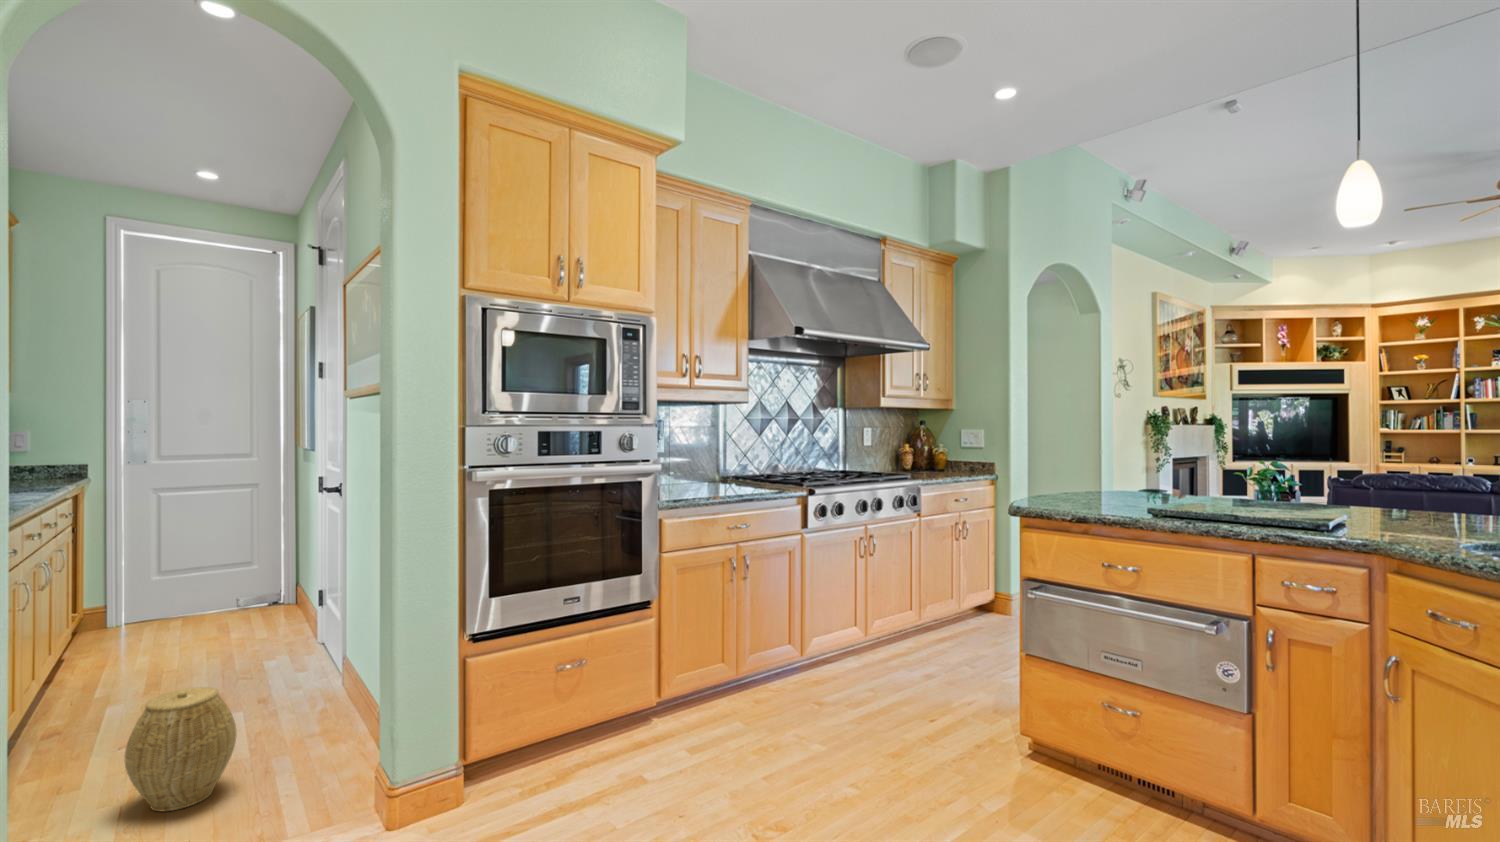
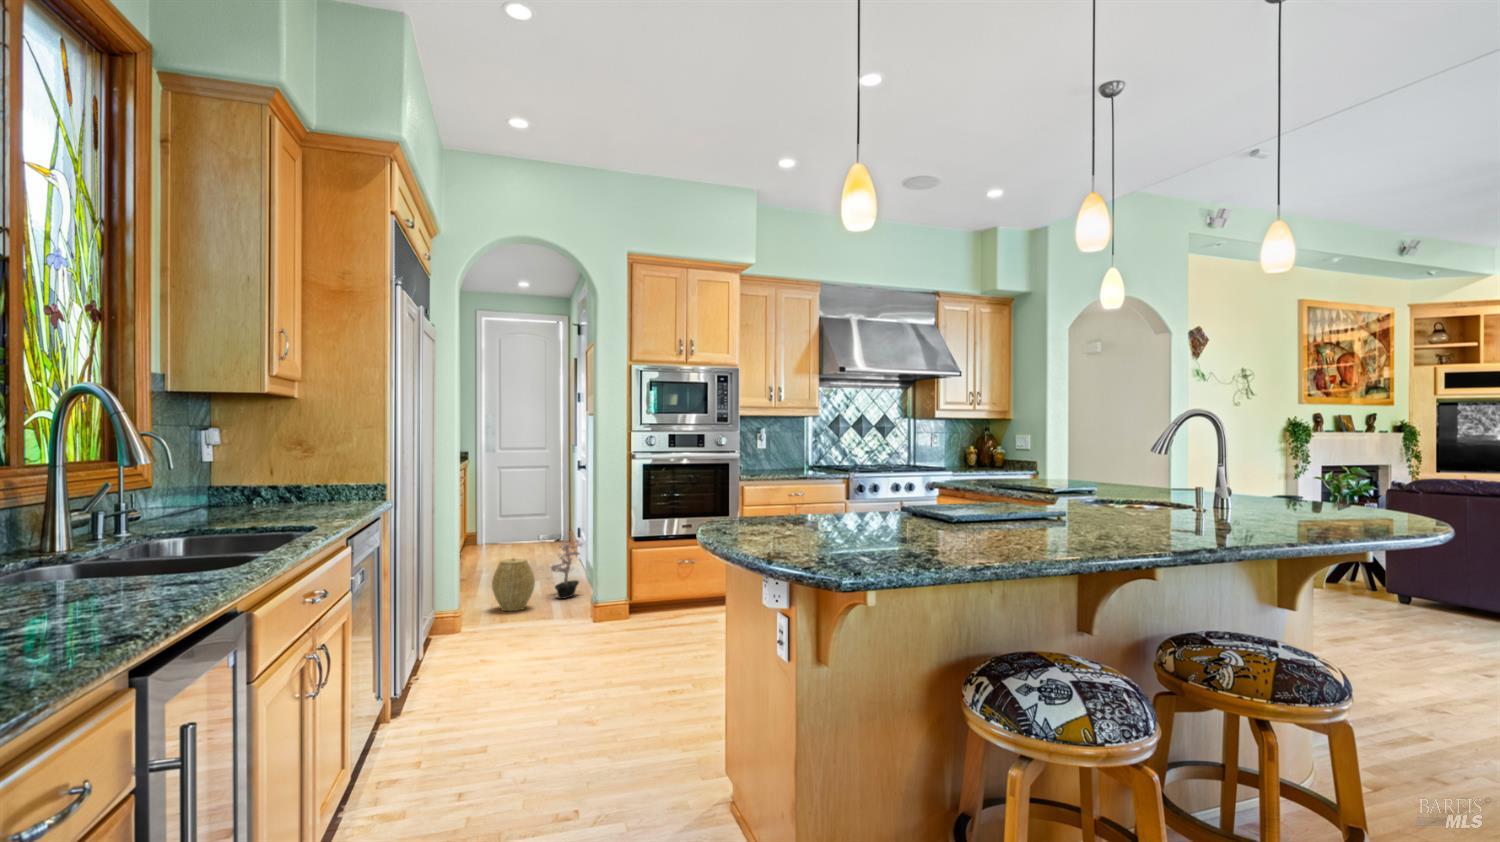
potted plant: none [266,612,342,743] -> present [551,540,582,599]

